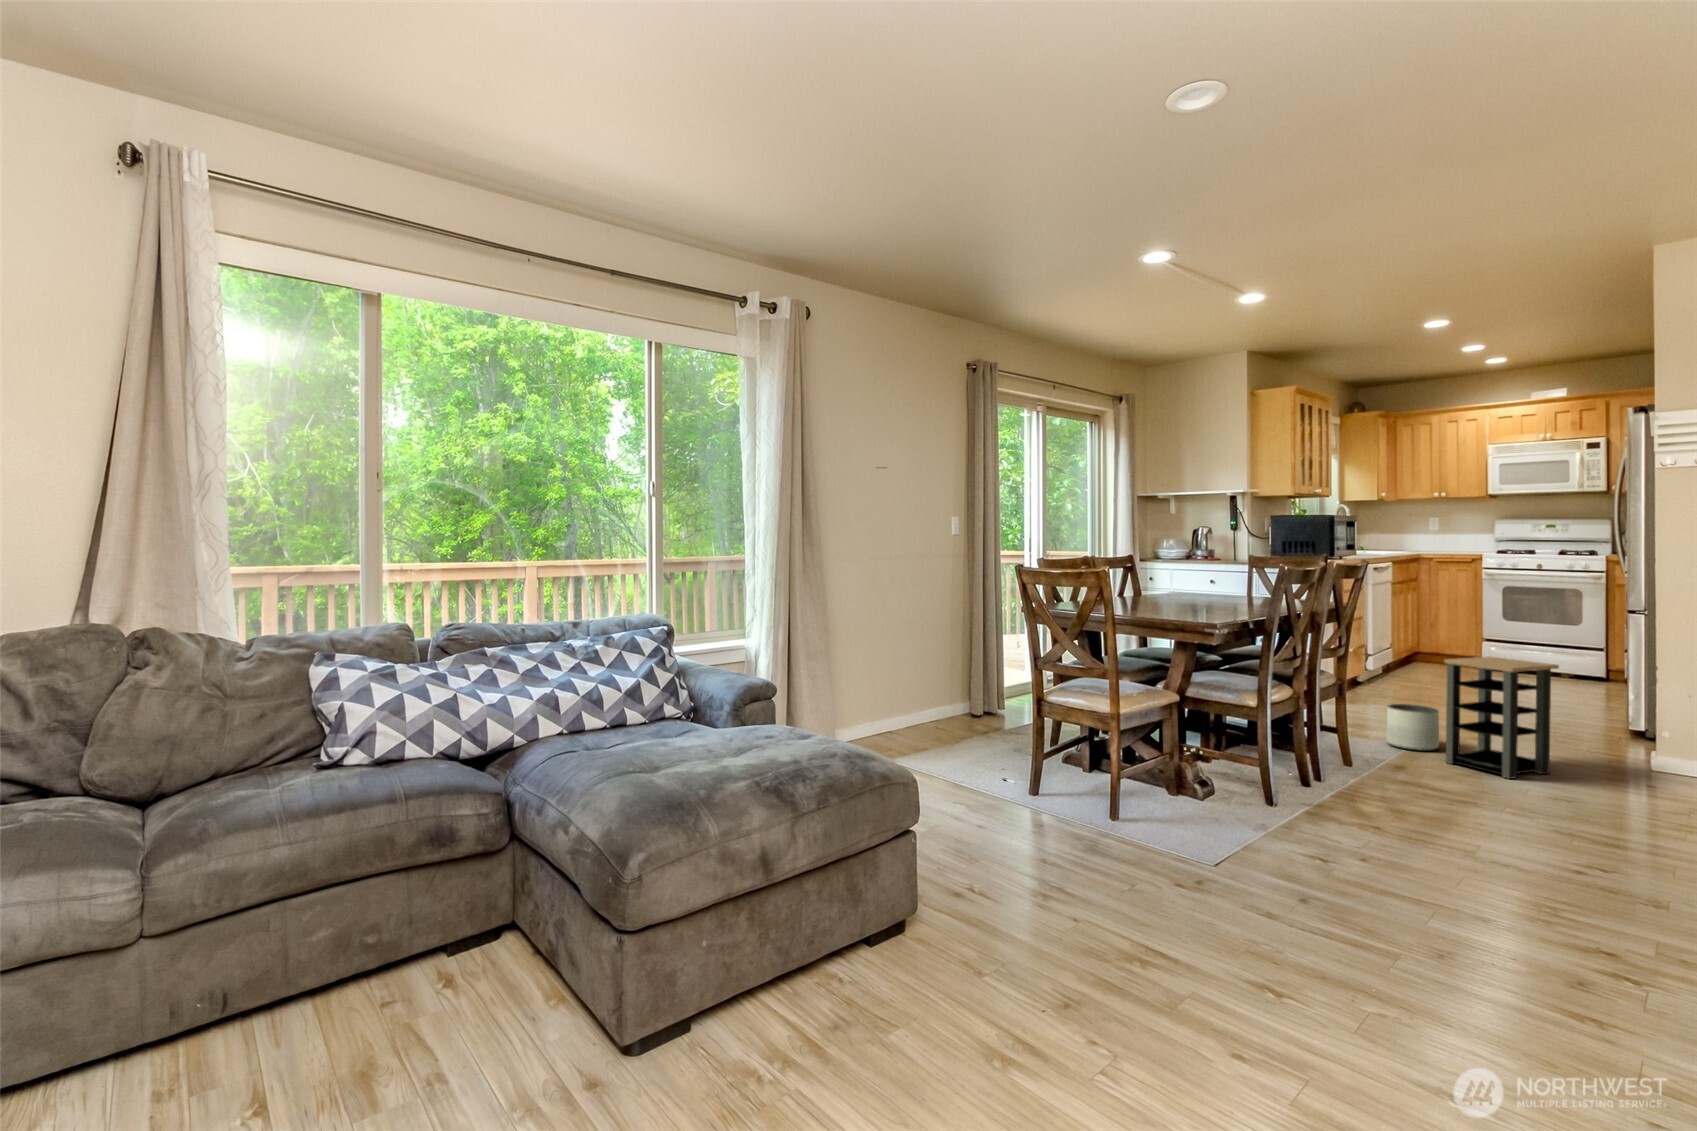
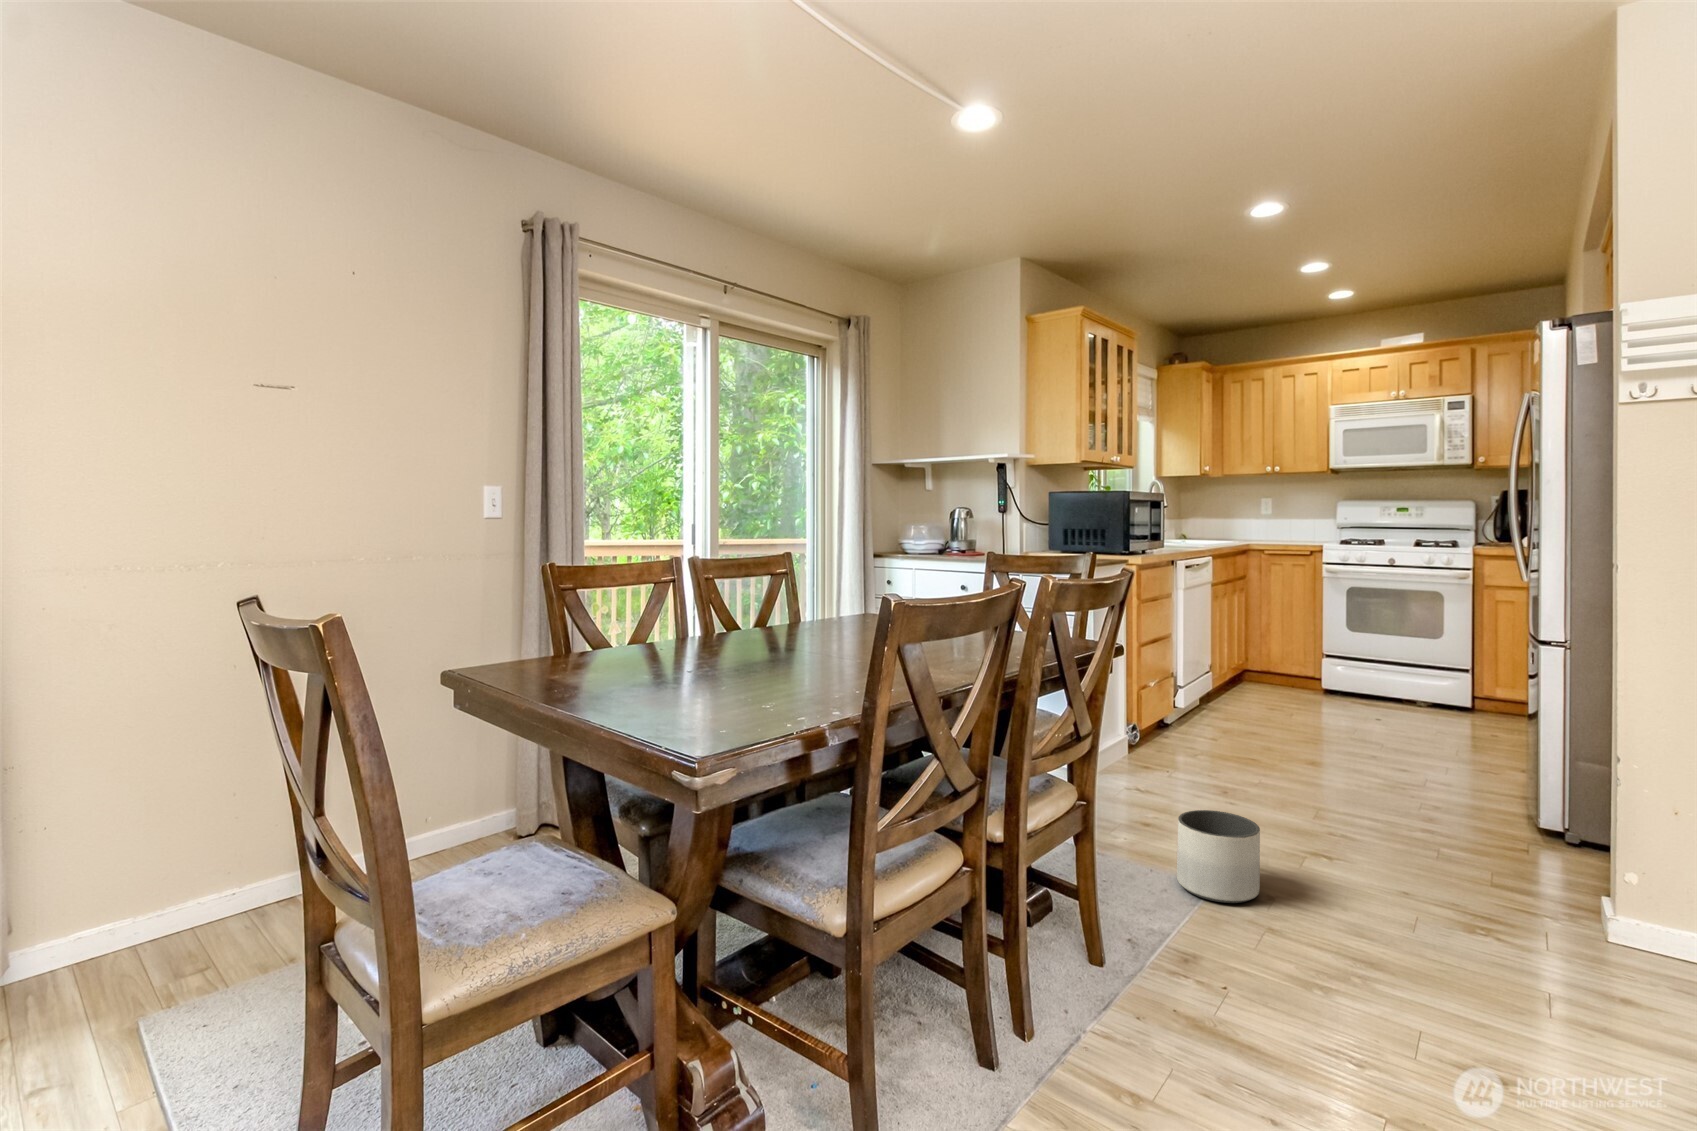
side table: present [1444,656,1559,779] -> none [1267,740,1466,1001]

